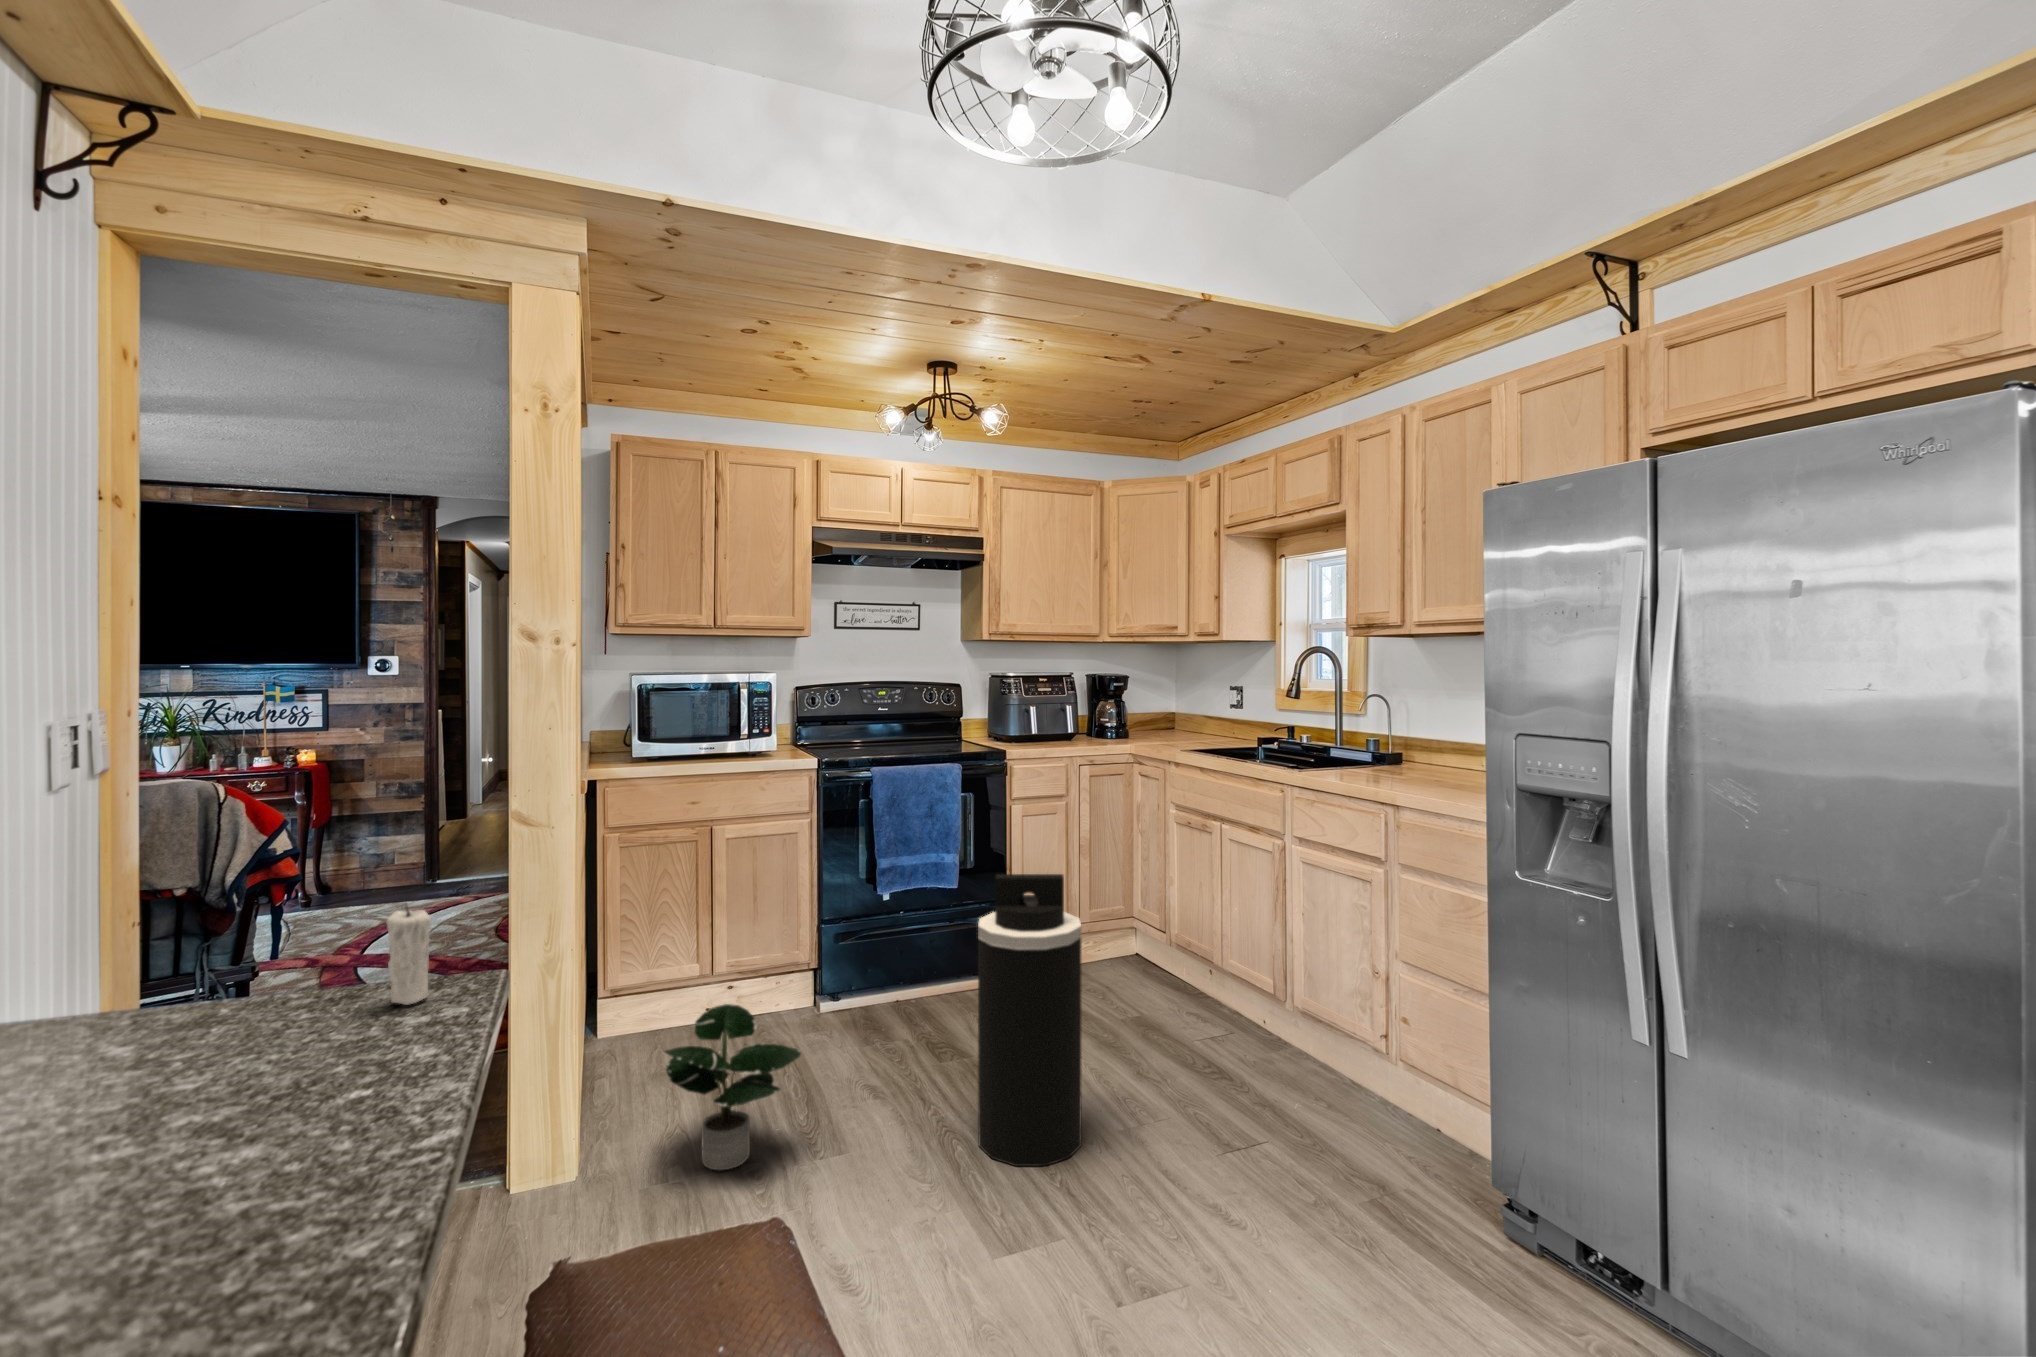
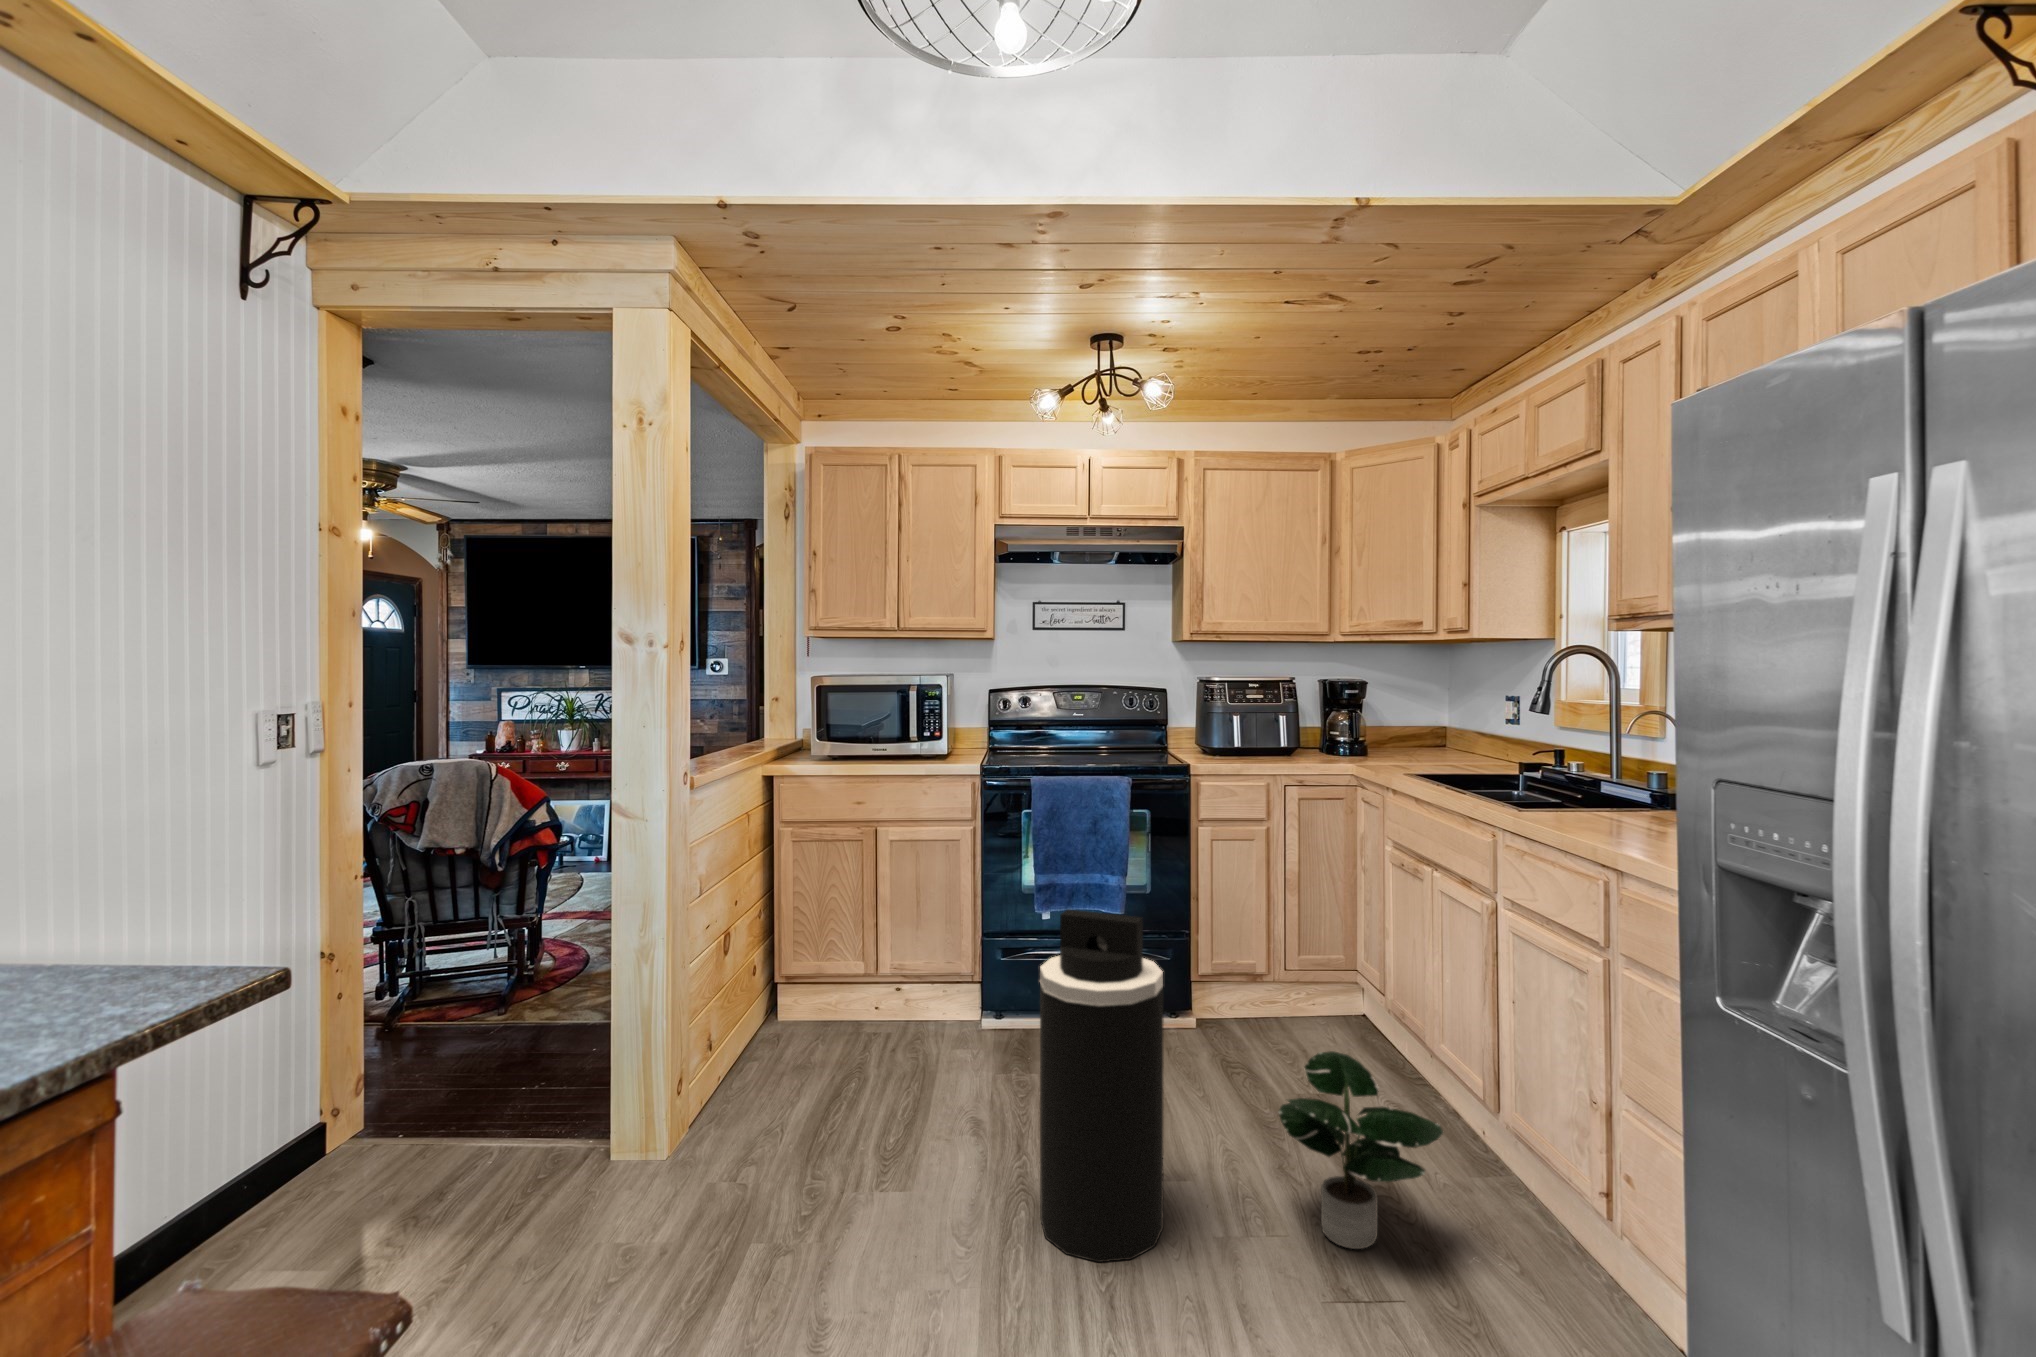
candle: present [386,907,431,1005] -> none [85,898,136,1008]
potted plant: present [663,1004,801,1170] -> present [1279,1051,1444,1249]

